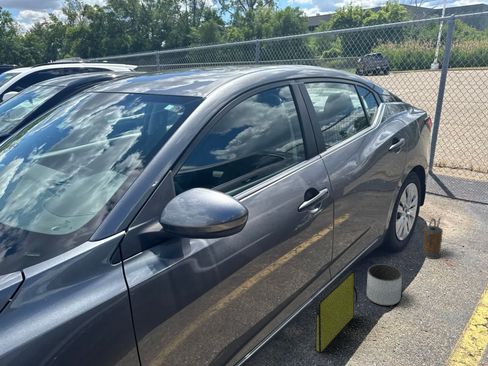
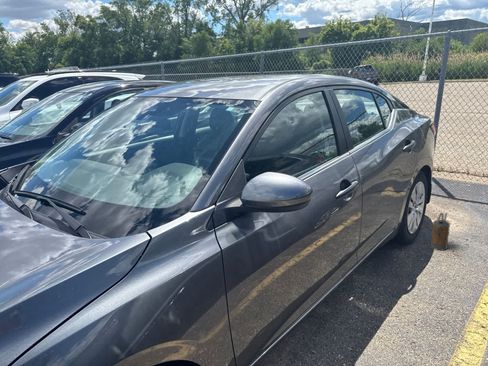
planter: present [367,264,402,305] -> none [385,253,418,290]
bag: present [315,270,357,352] -> none [346,256,380,329]

